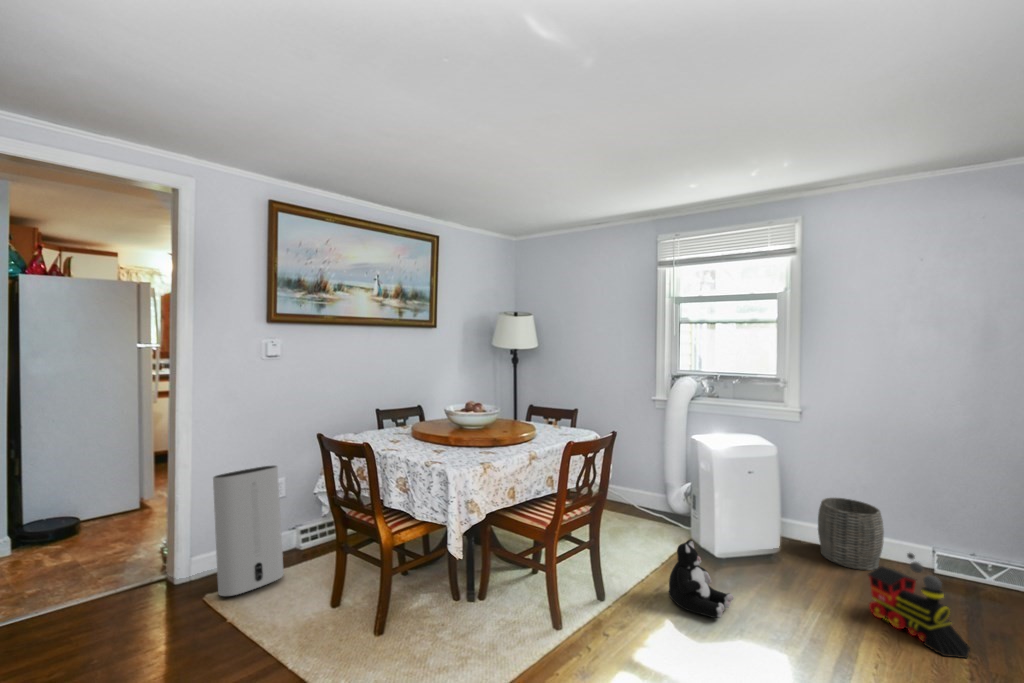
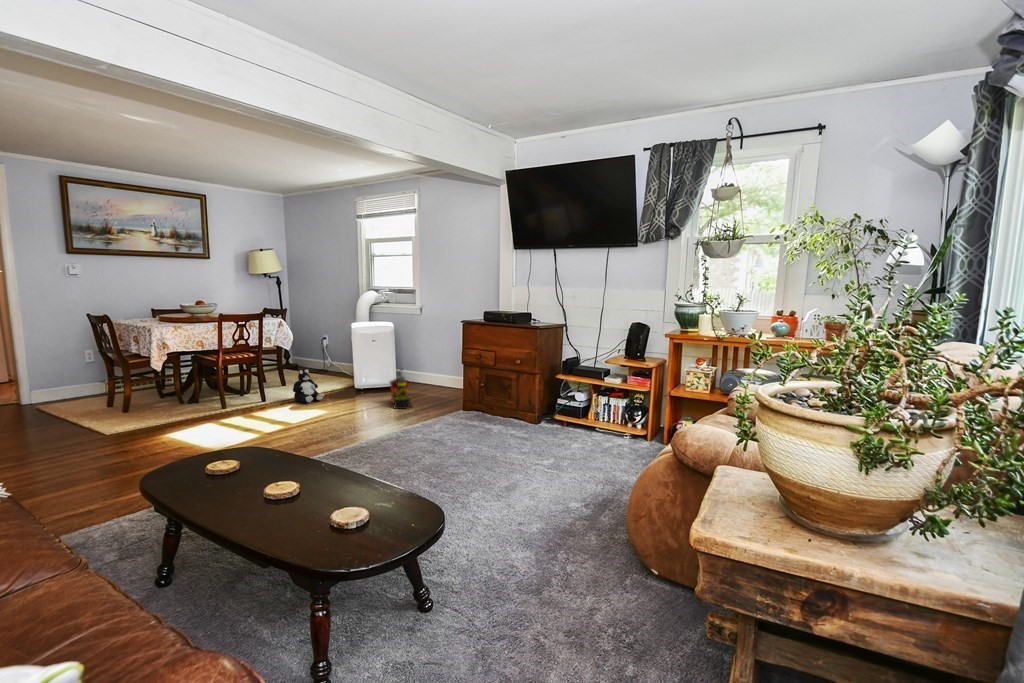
air purifier: present [213,466,284,596] -> none [34,336,87,402]
woven basket: present [818,498,884,570] -> none [413,356,443,390]

